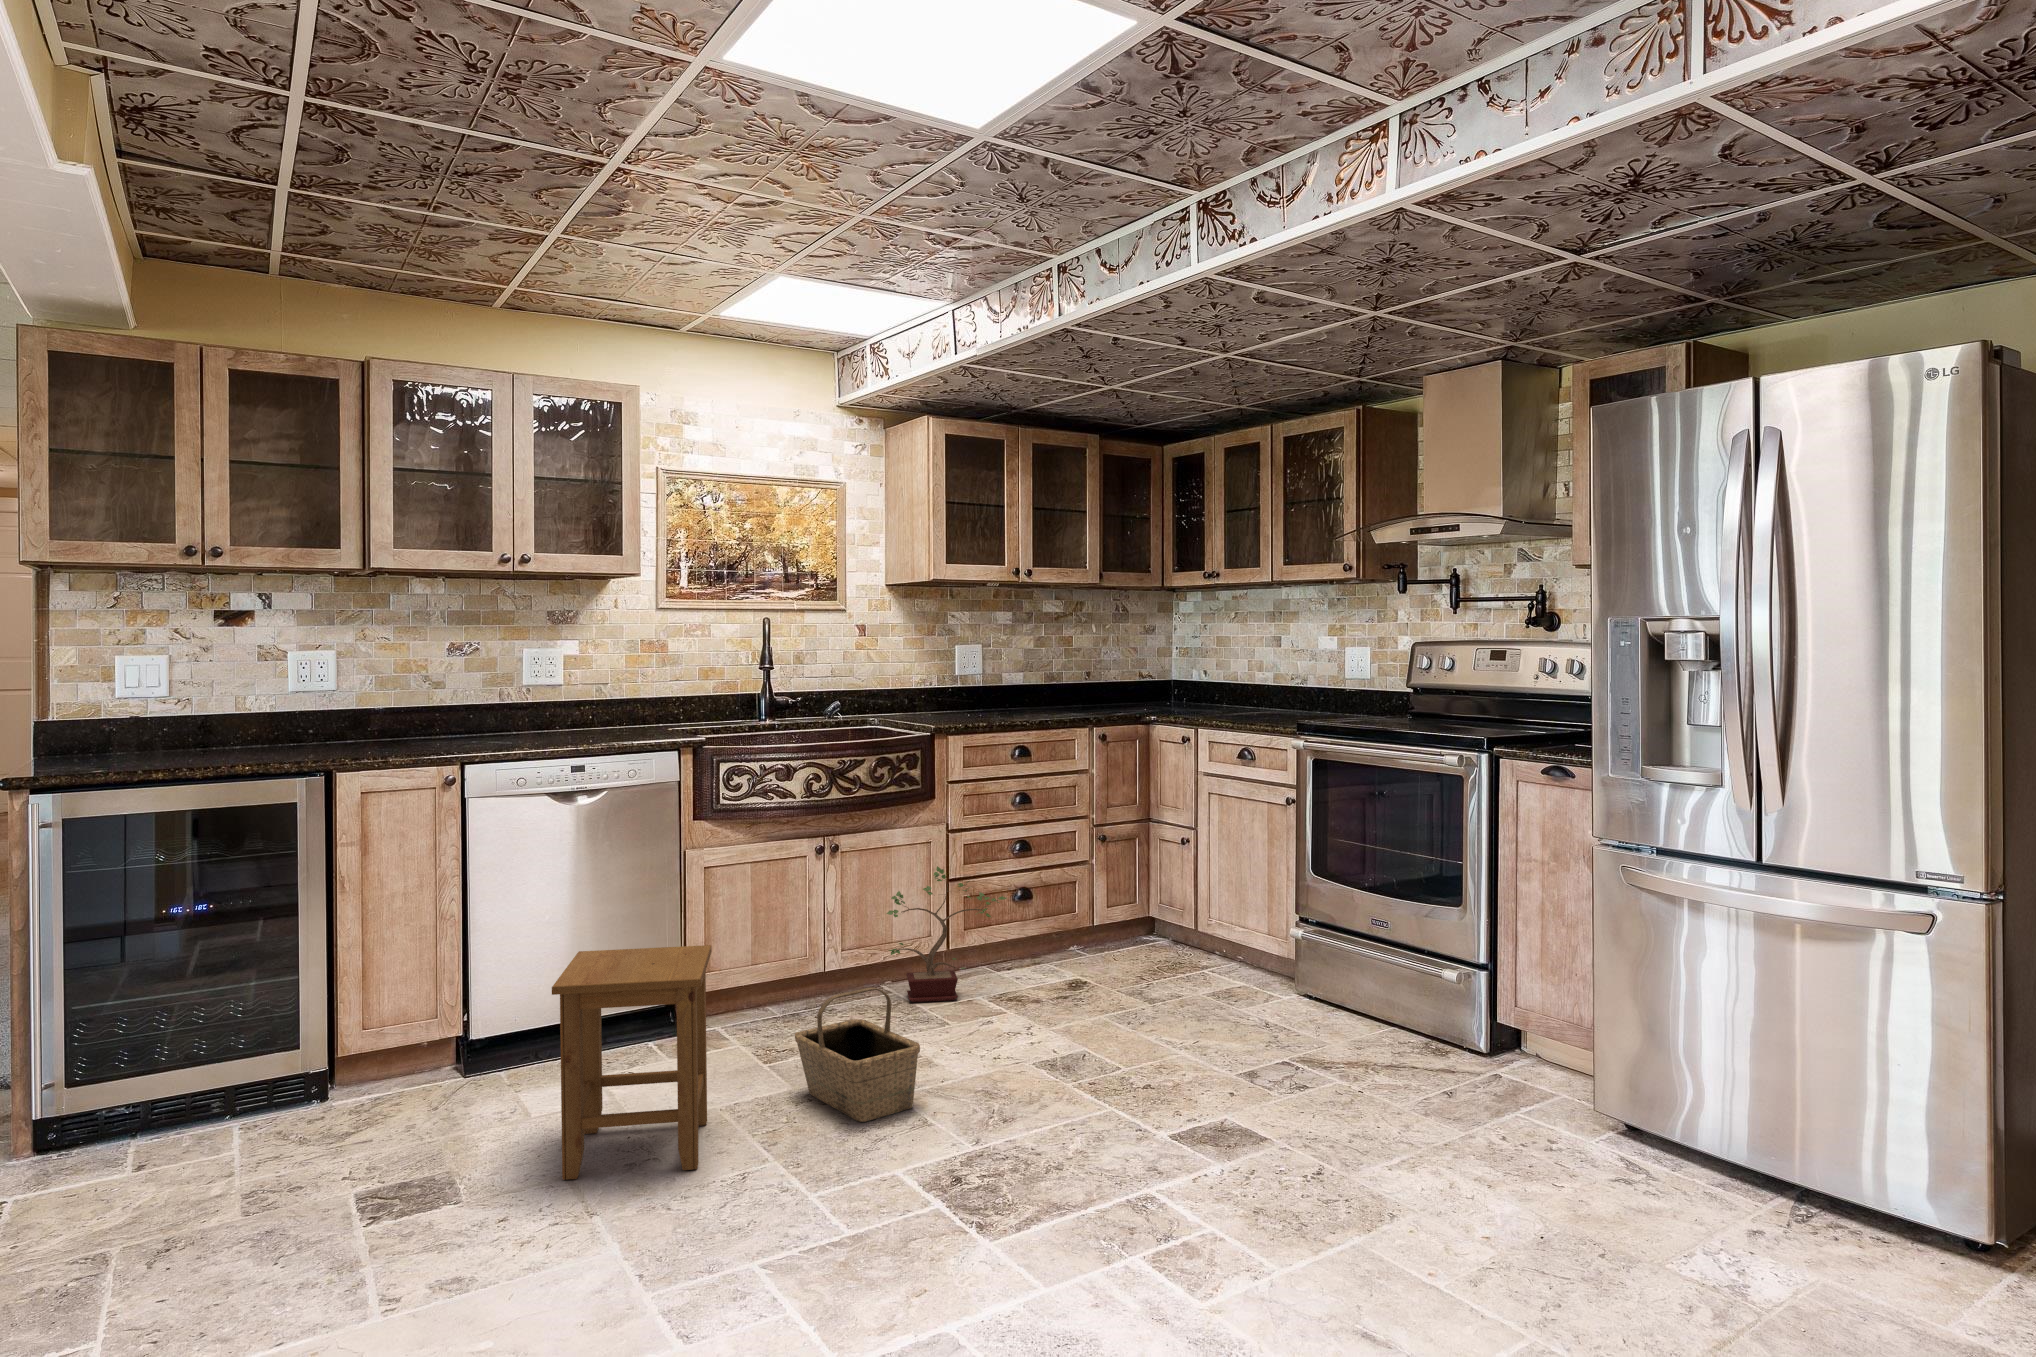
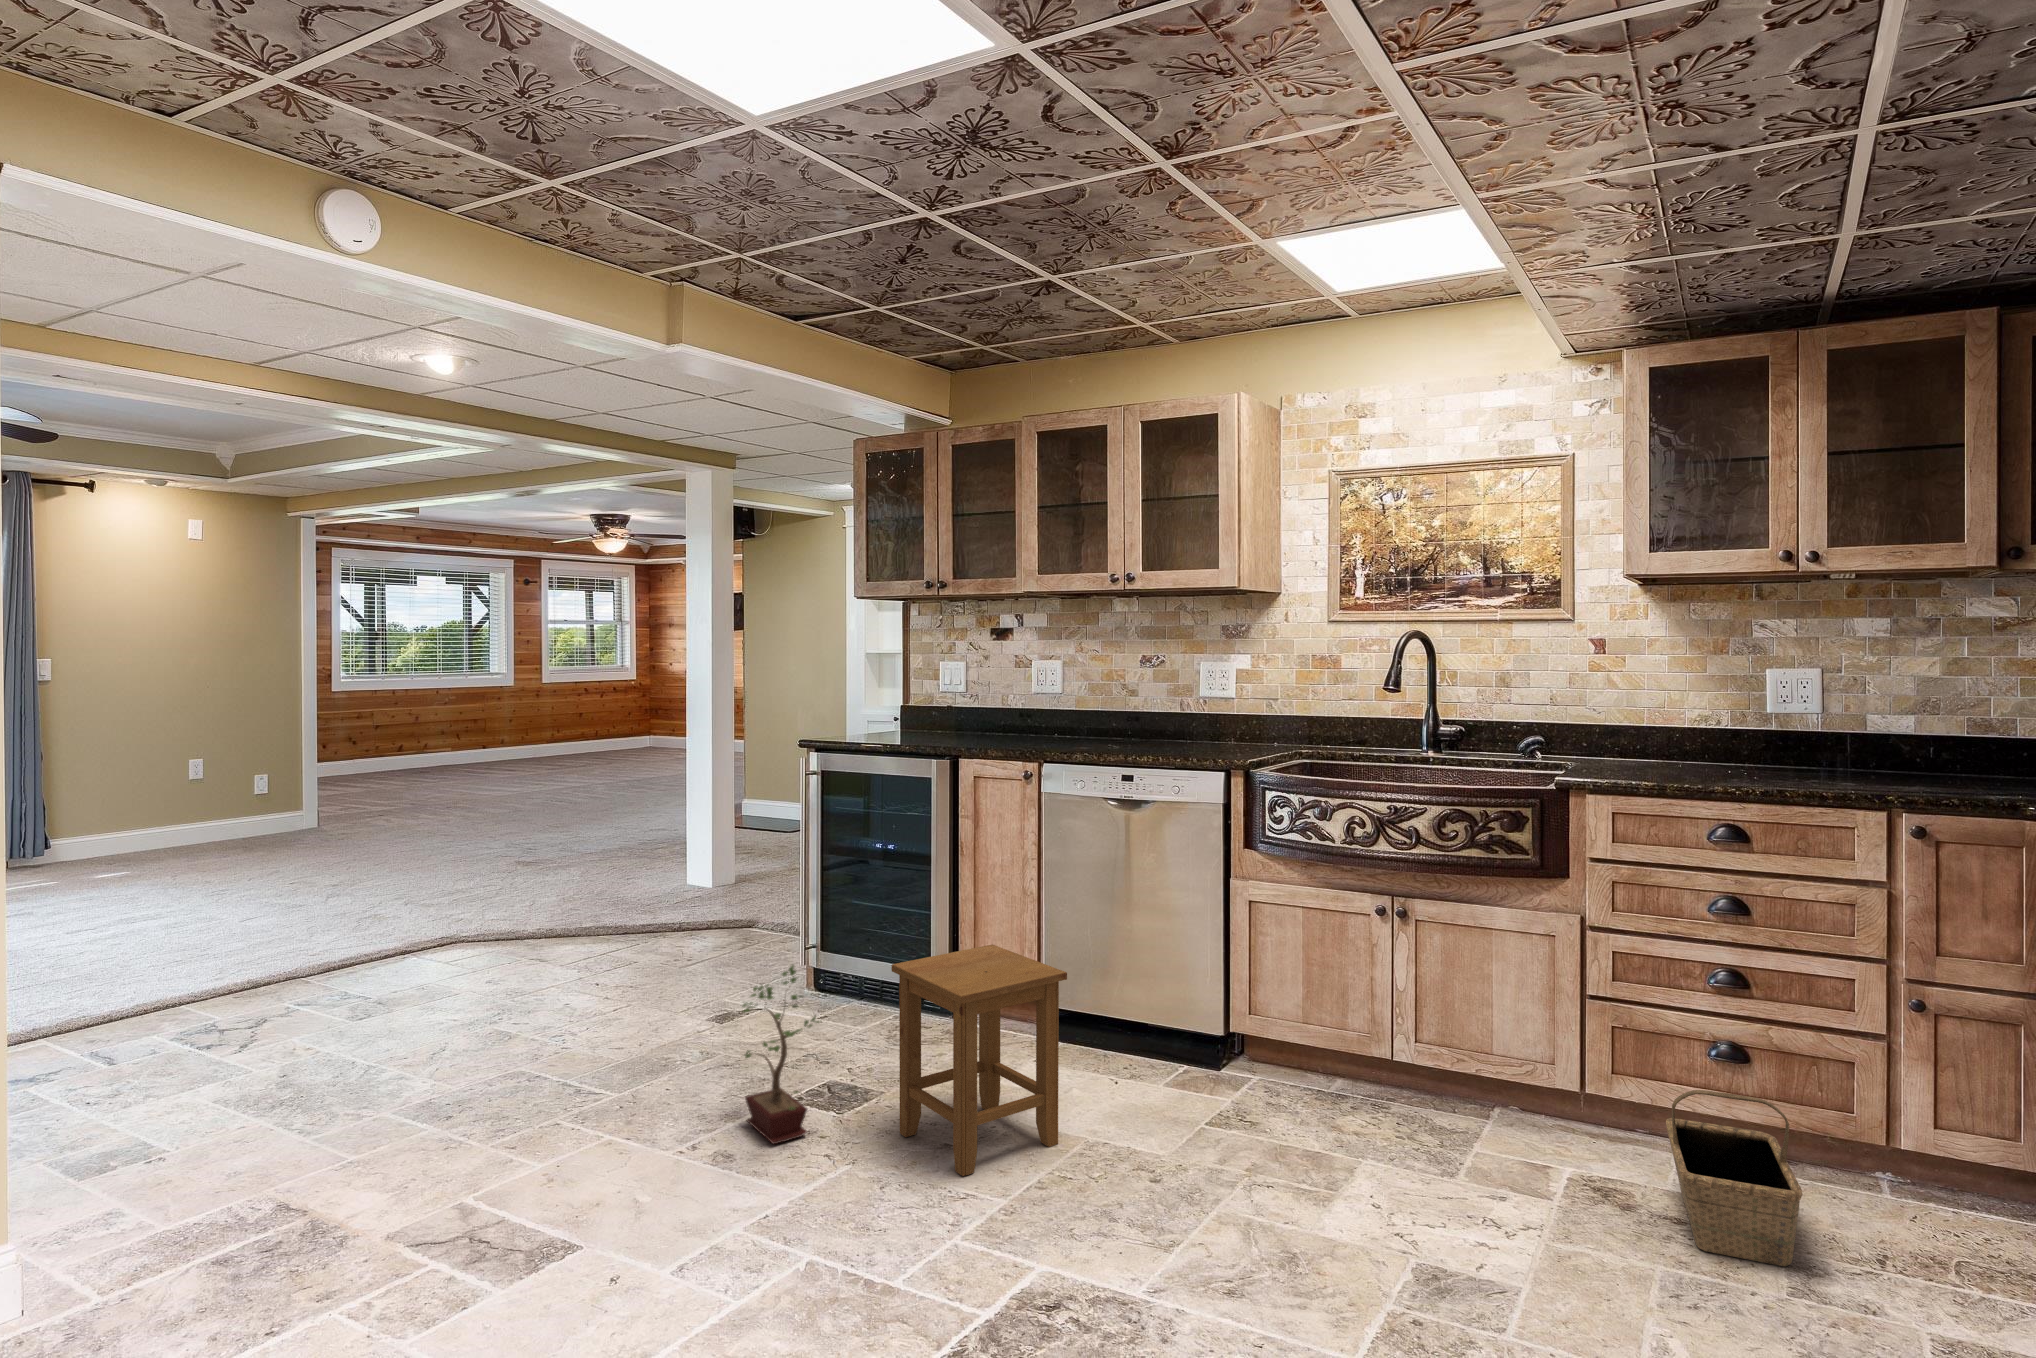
potted plant: present [887,866,1007,1002] -> present [742,966,819,1144]
basket: present [795,988,920,1122] -> present [1666,1090,1803,1266]

